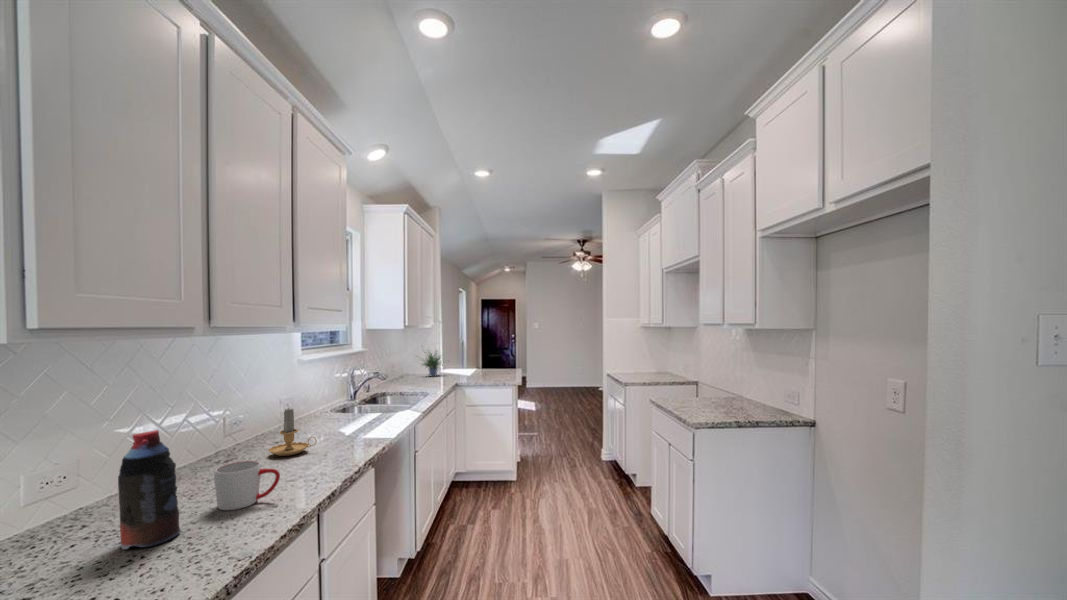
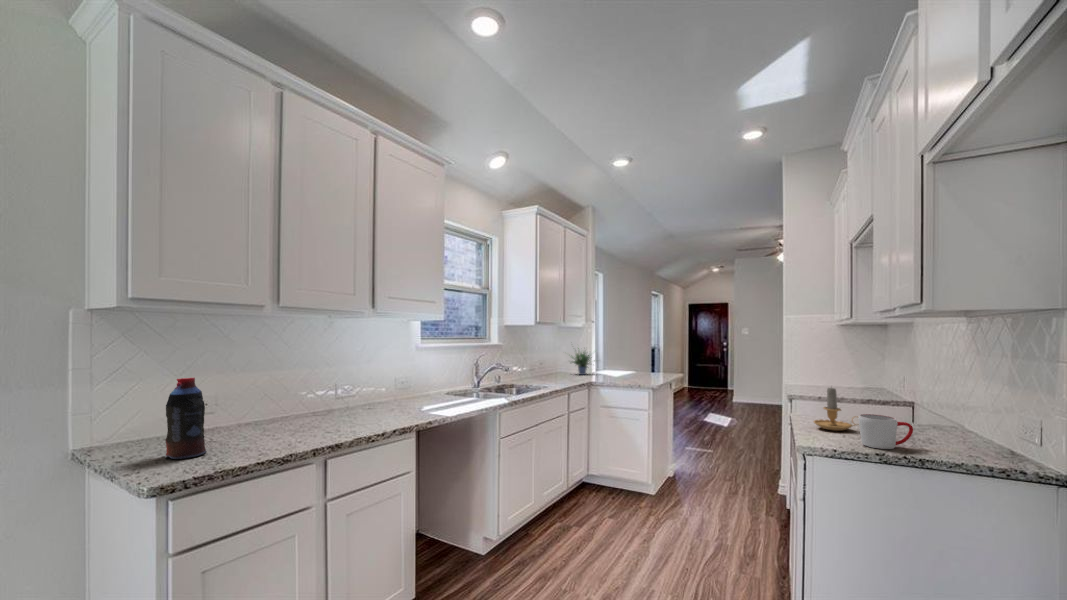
candle: present [268,408,317,456] -> present [814,388,858,431]
mug: present [214,461,280,510] -> present [858,414,913,449]

